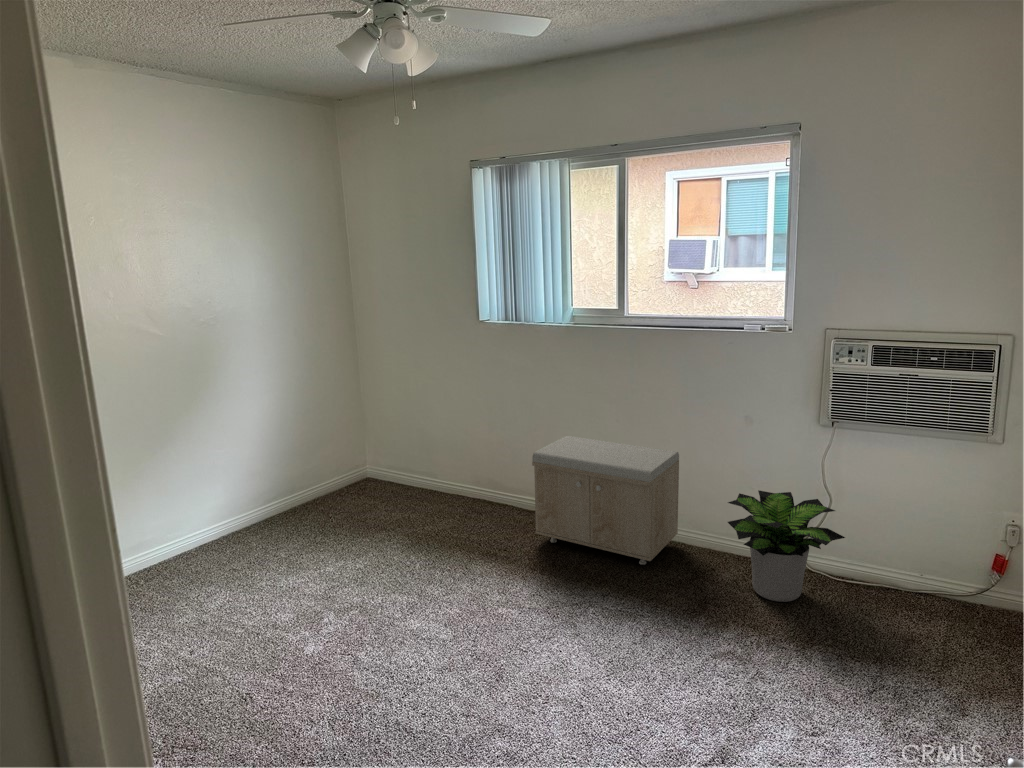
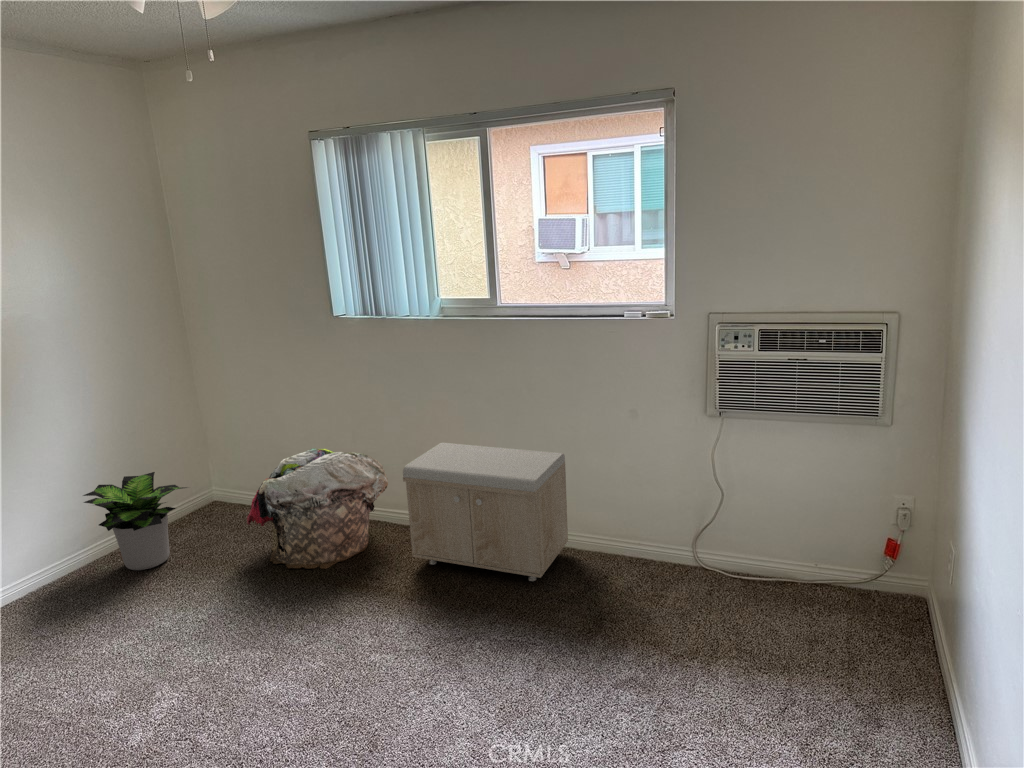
laundry basket: none [396,433,517,537] -> present [246,448,388,569]
potted plant: present [728,491,845,602] -> present [83,472,187,570]

